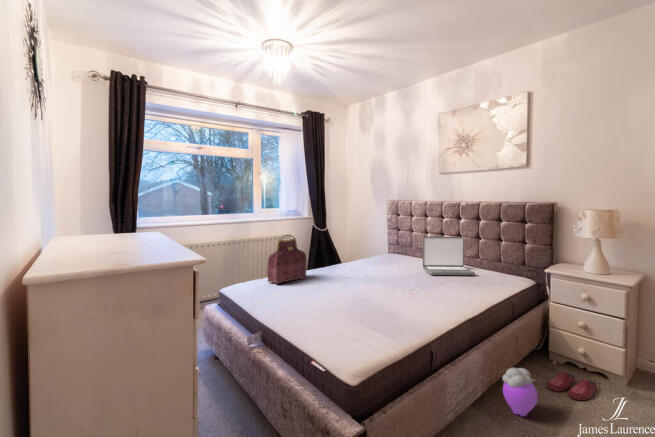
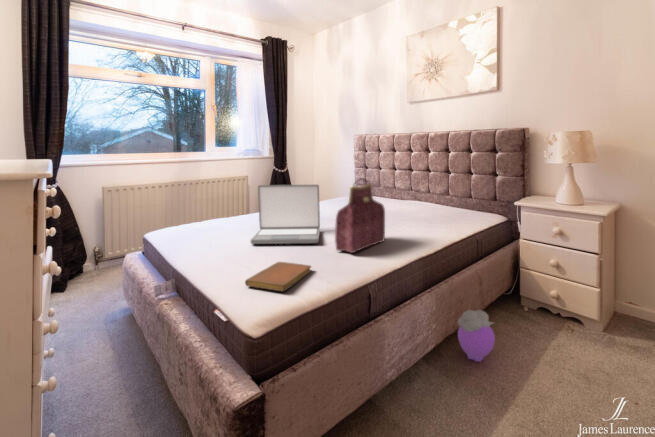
handbag: present [267,235,306,284] -> present [335,179,385,253]
laptop: present [423,237,475,275] -> present [251,185,320,244]
notebook: none [333,320,381,346] -> present [245,262,311,291]
slippers: present [547,372,597,400] -> none [509,312,563,342]

